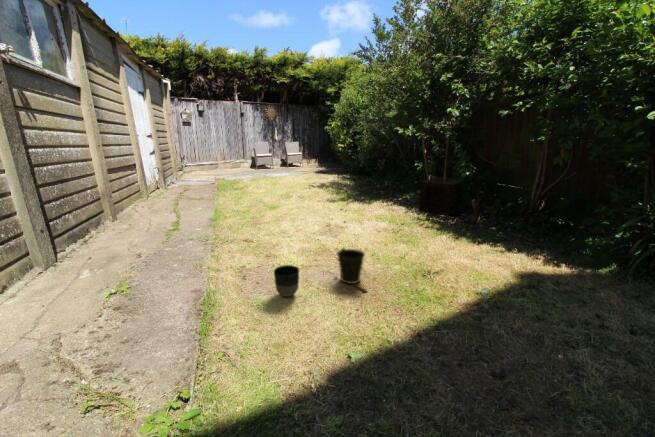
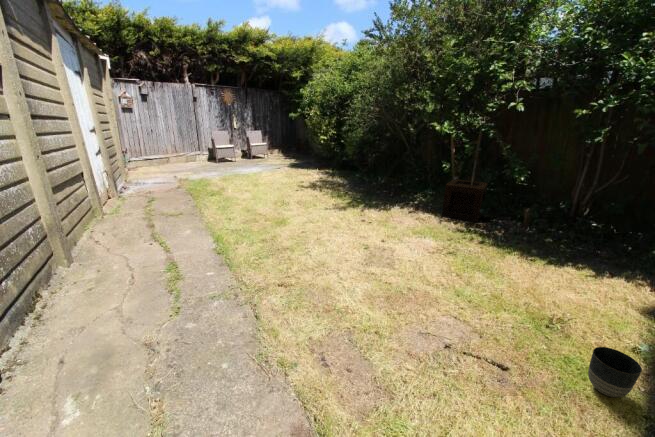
bucket: present [337,248,365,284] -> none [455,304,500,356]
planter: present [274,265,299,297] -> present [588,347,642,397]

